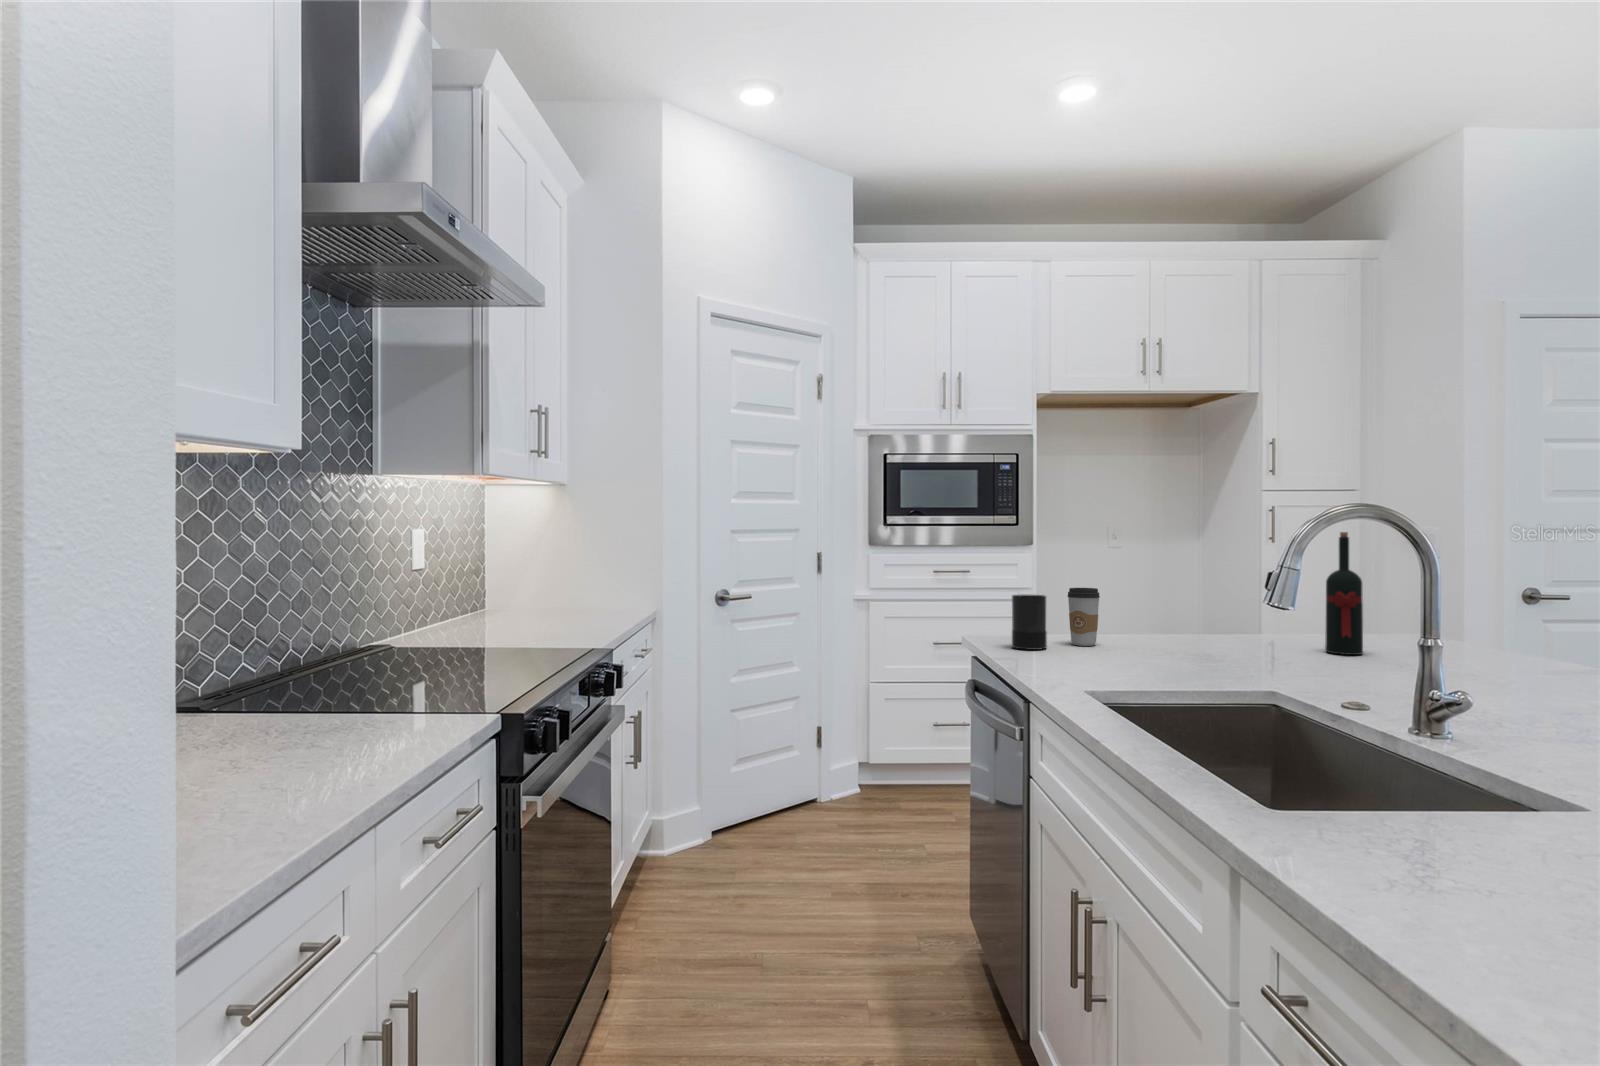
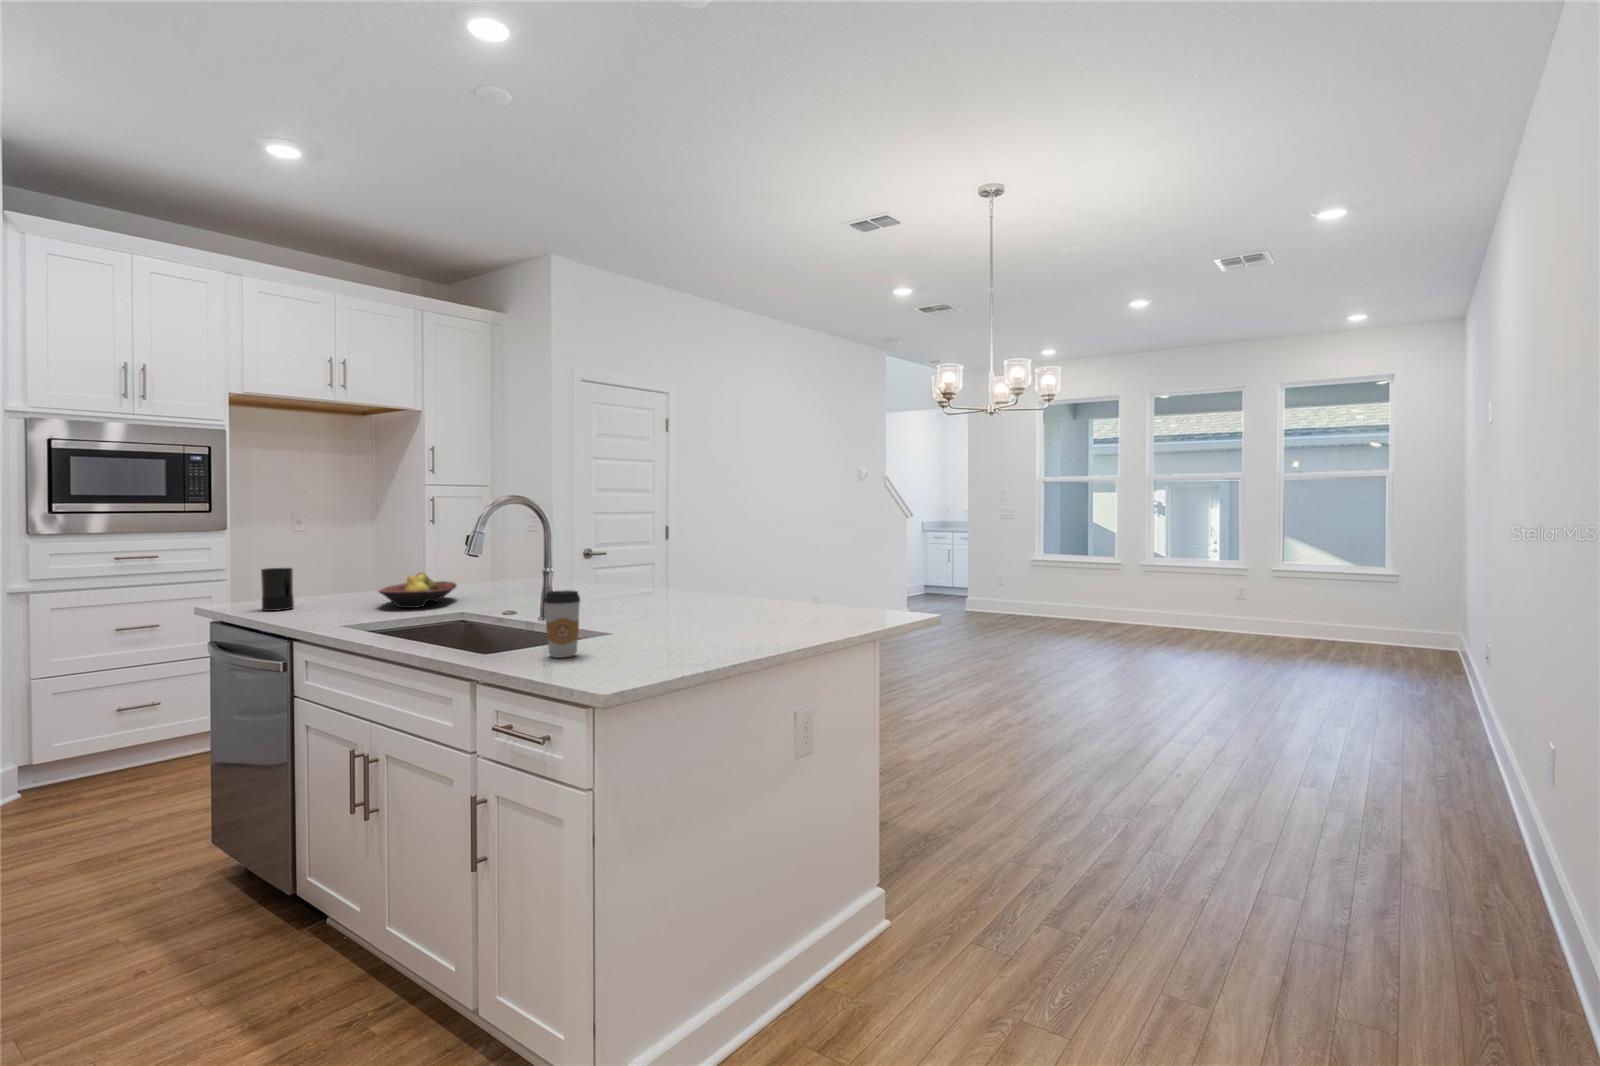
wine bottle: present [1325,532,1363,655] -> none [487,517,508,591]
coffee cup: present [1068,588,1100,646] -> present [544,590,580,658]
fruit bowl: none [1145,615,1268,671] -> present [379,572,456,608]

